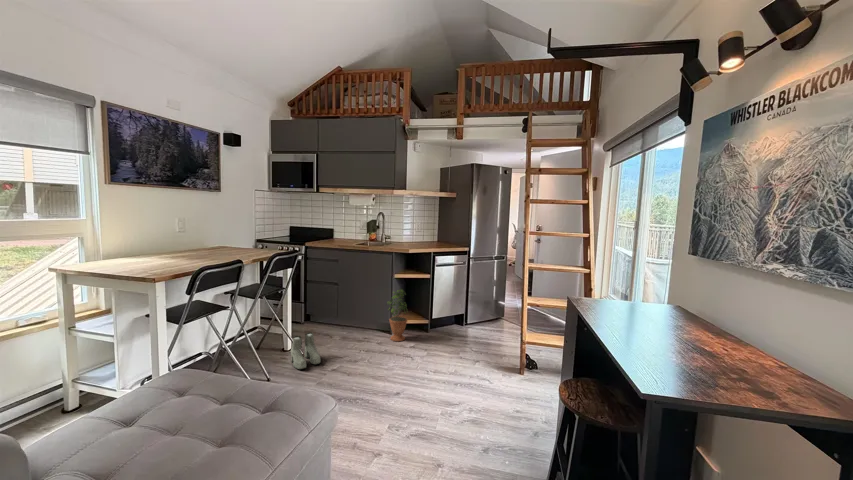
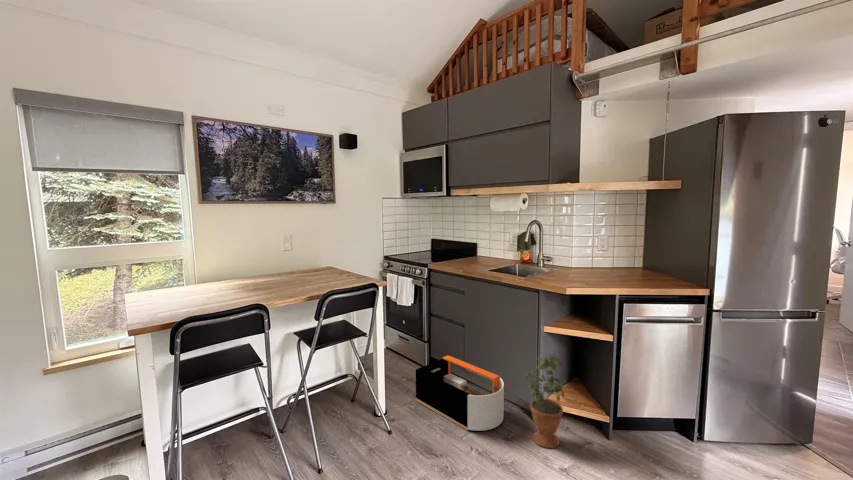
storage bin: none [307,306,371,344] -> present [416,355,504,431]
boots: present [291,332,320,369] -> none [367,404,405,465]

